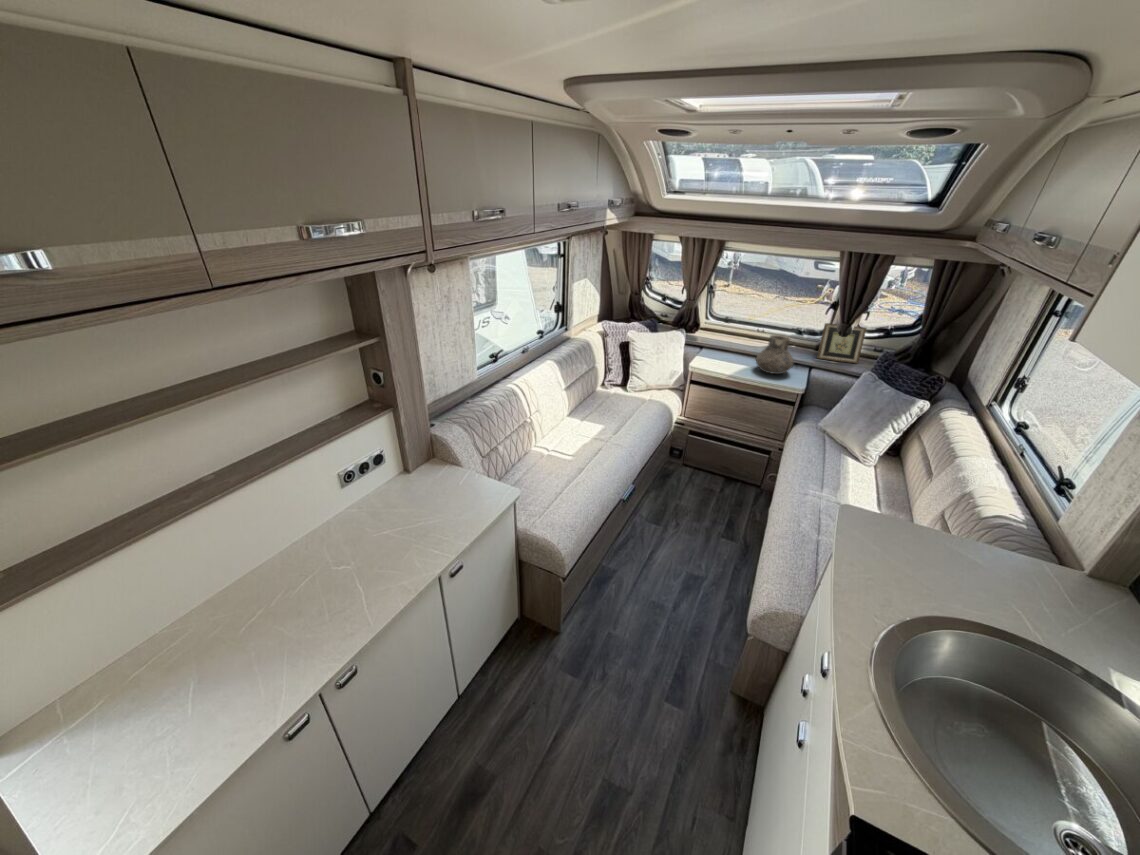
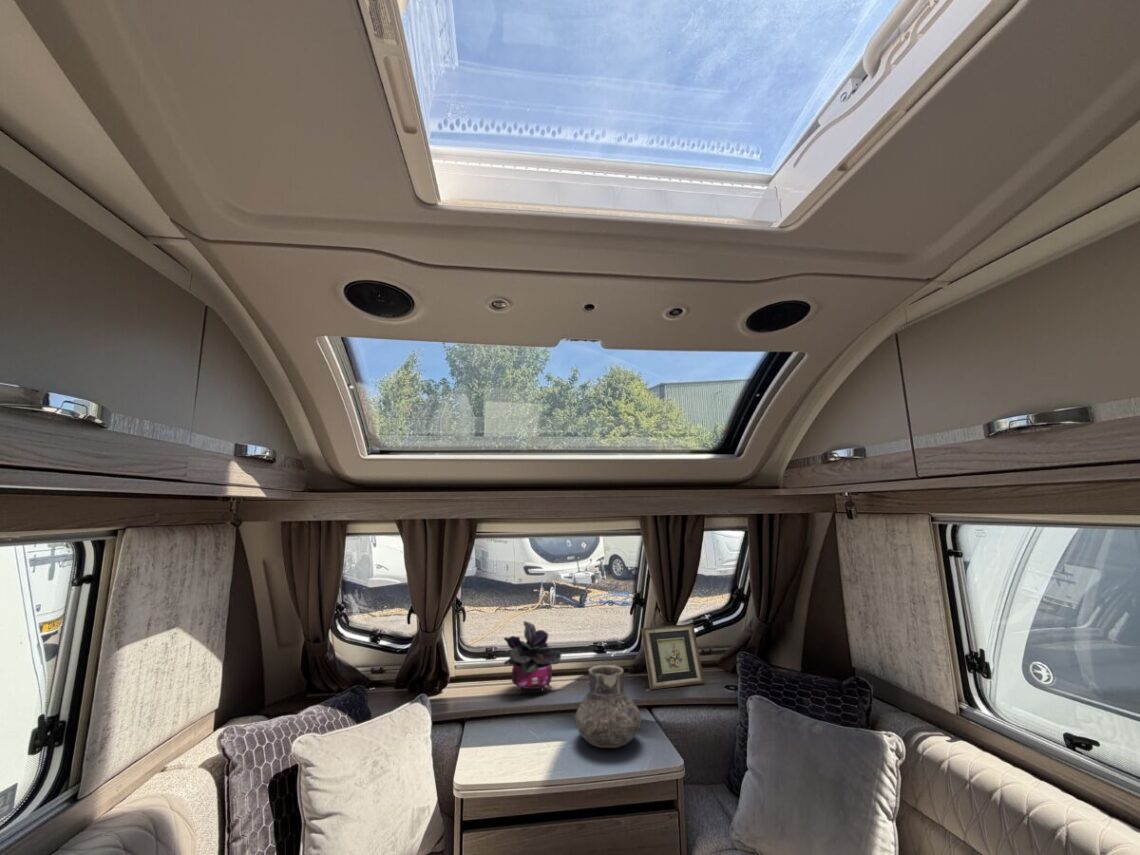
potted plant: none [732,305,767,345] -> present [504,621,561,694]

